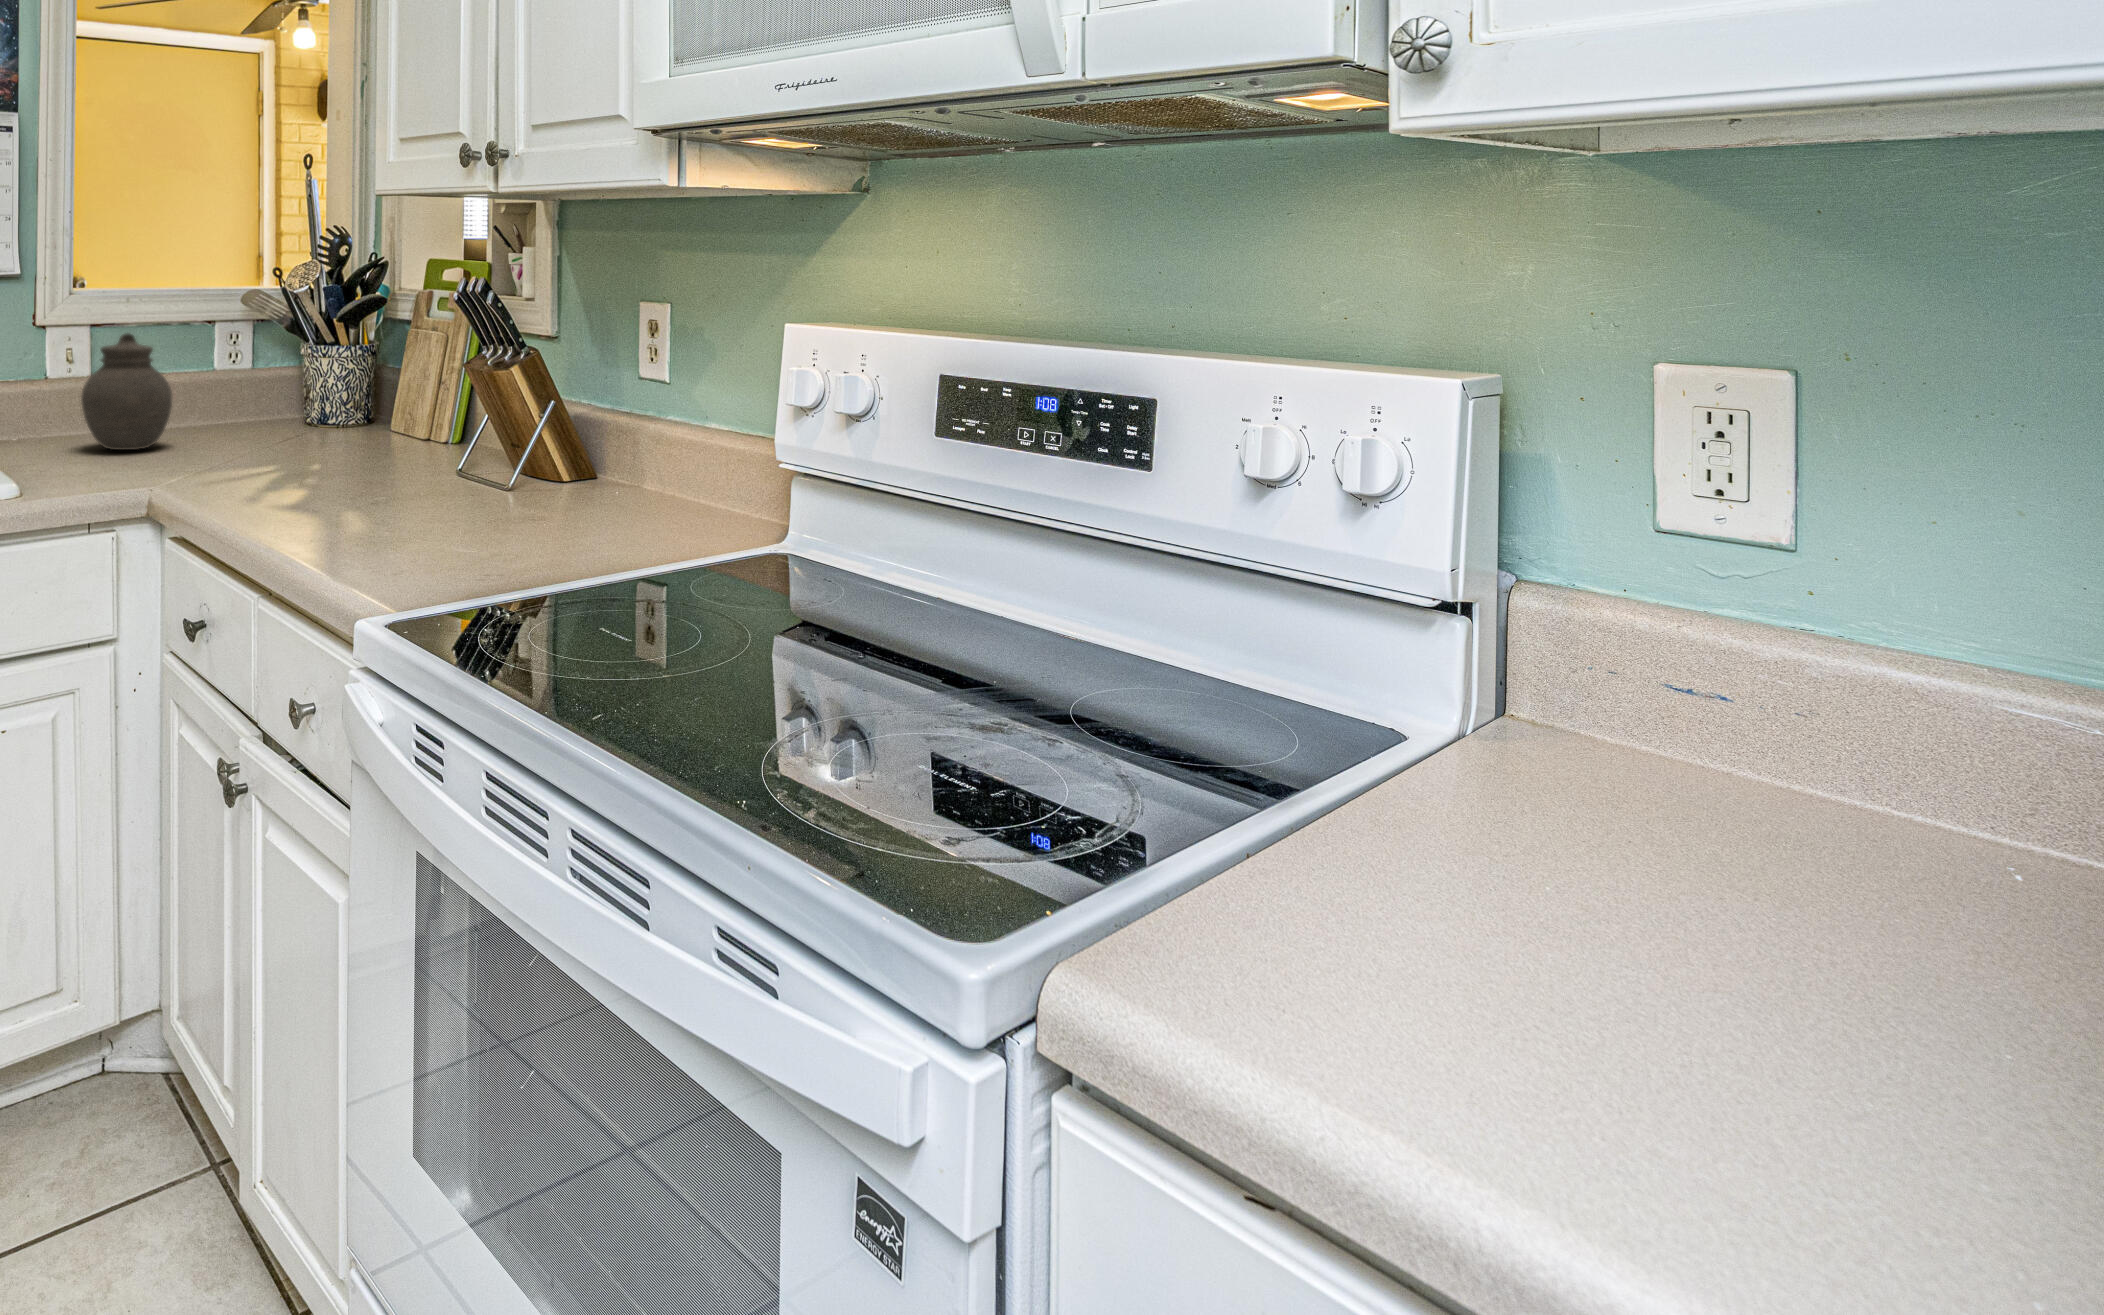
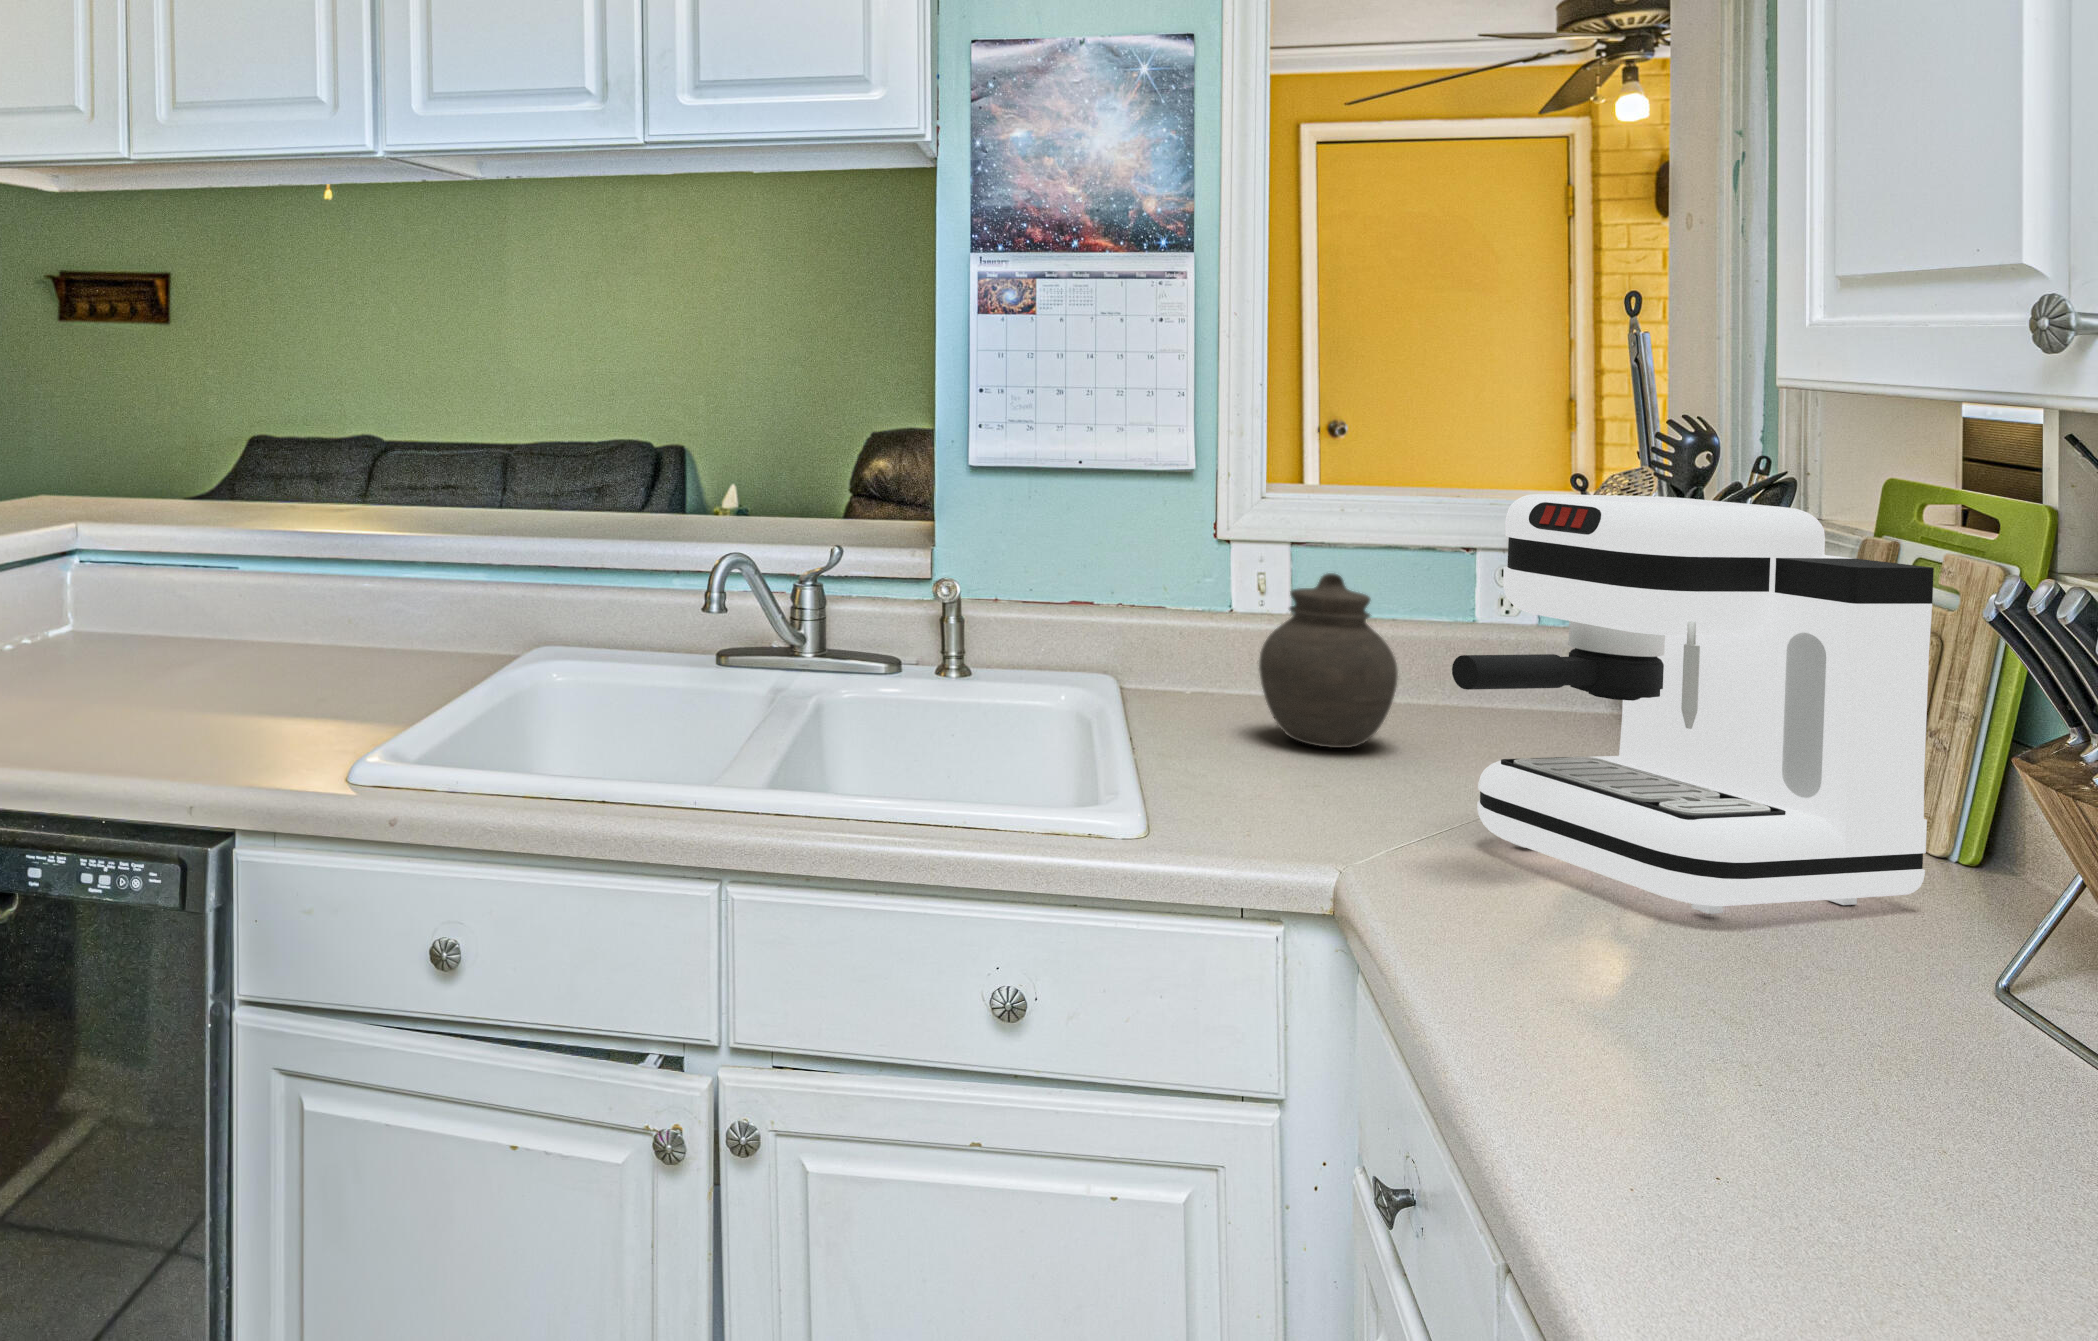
coffee maker: none [206,264,440,490] -> present [1452,494,1934,914]

